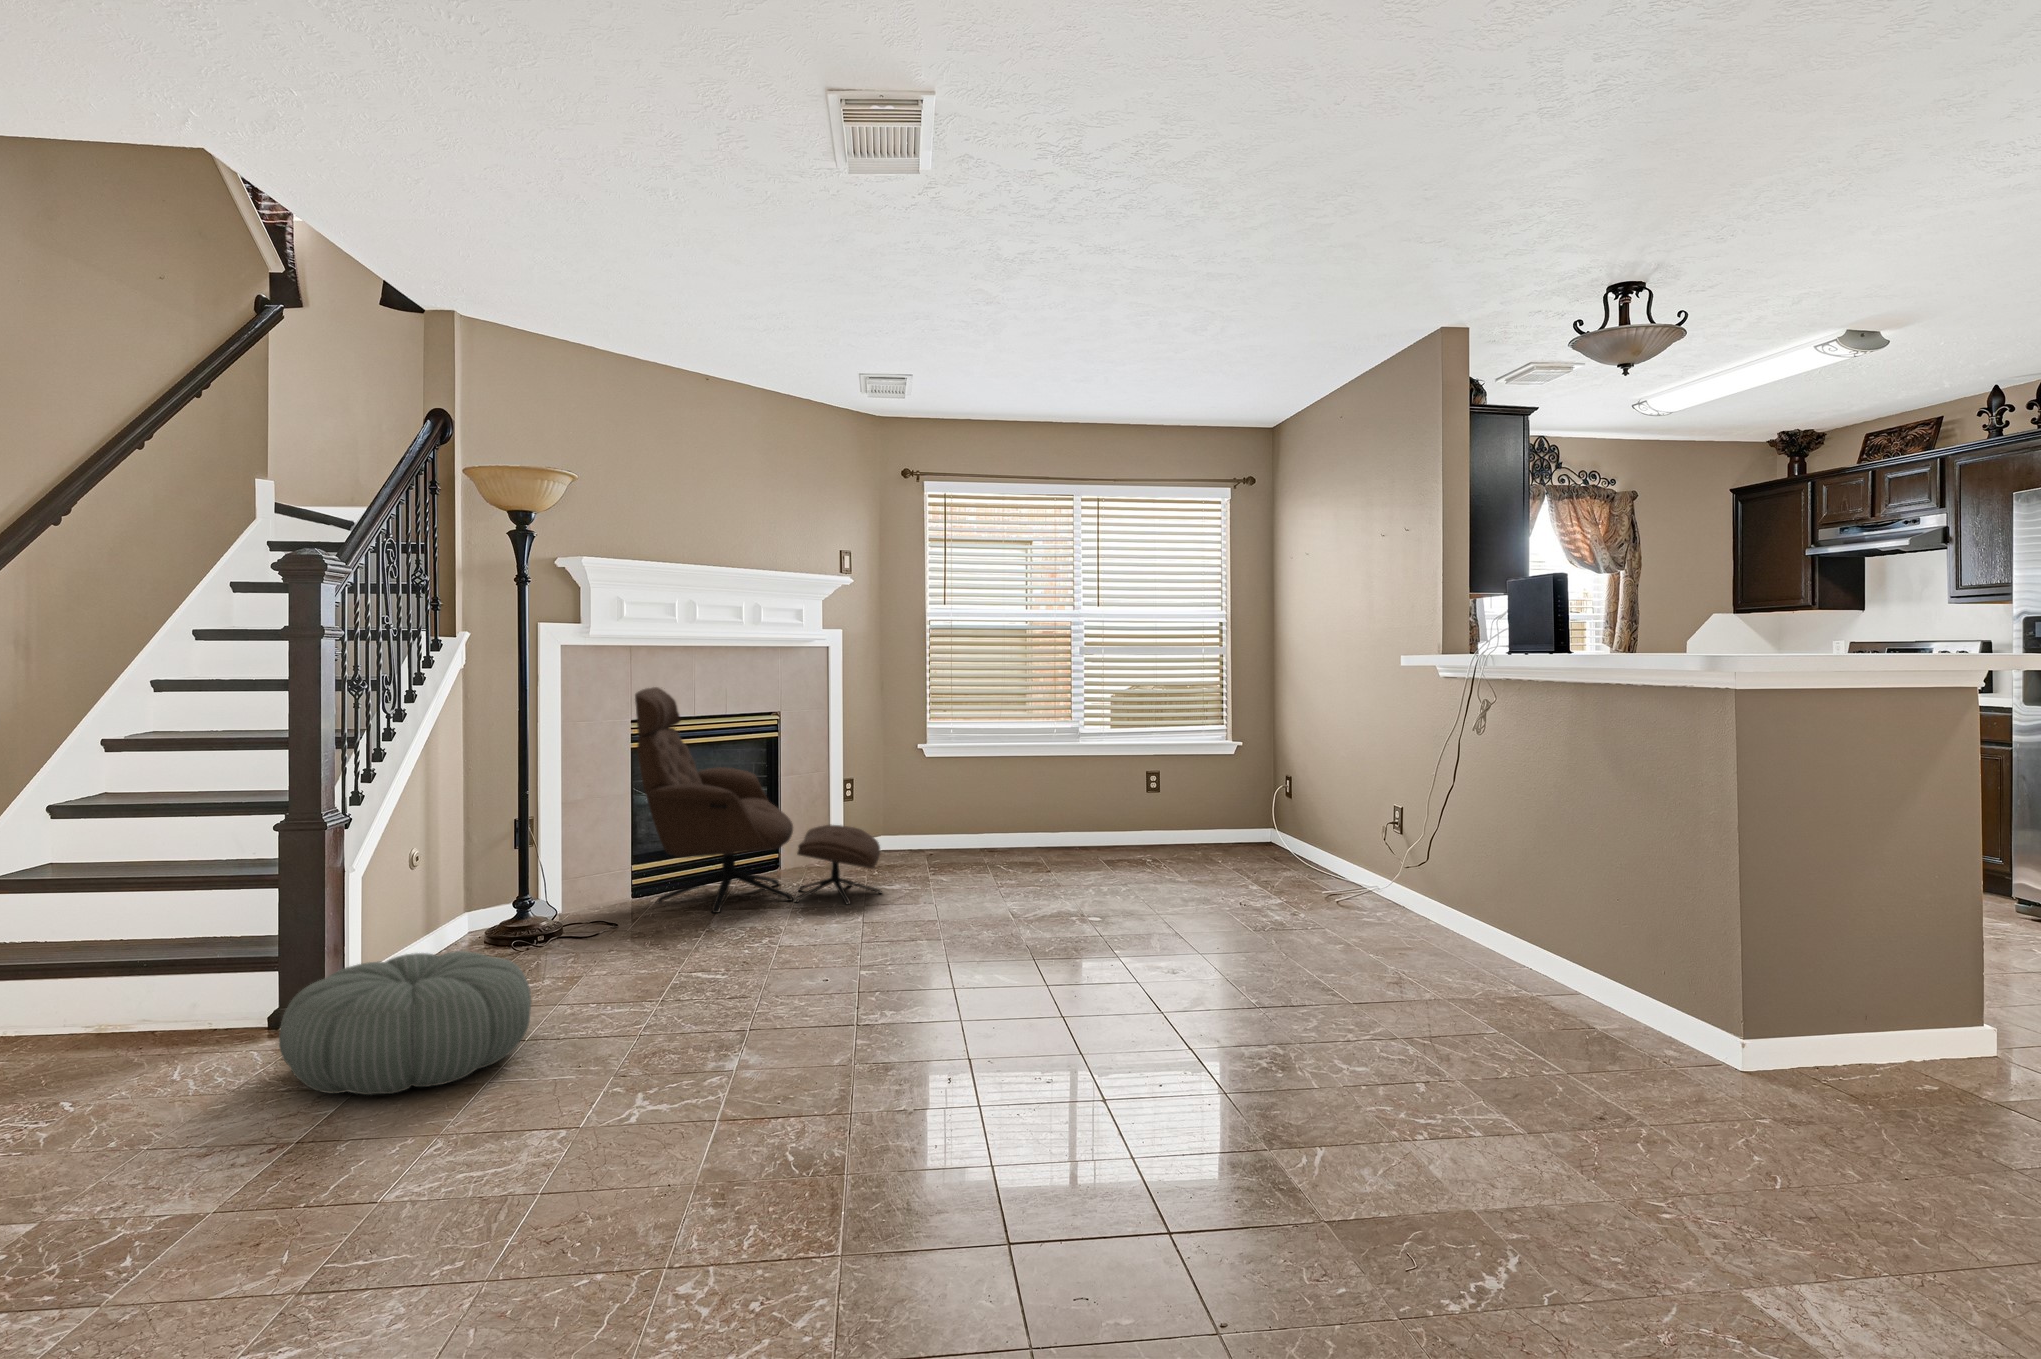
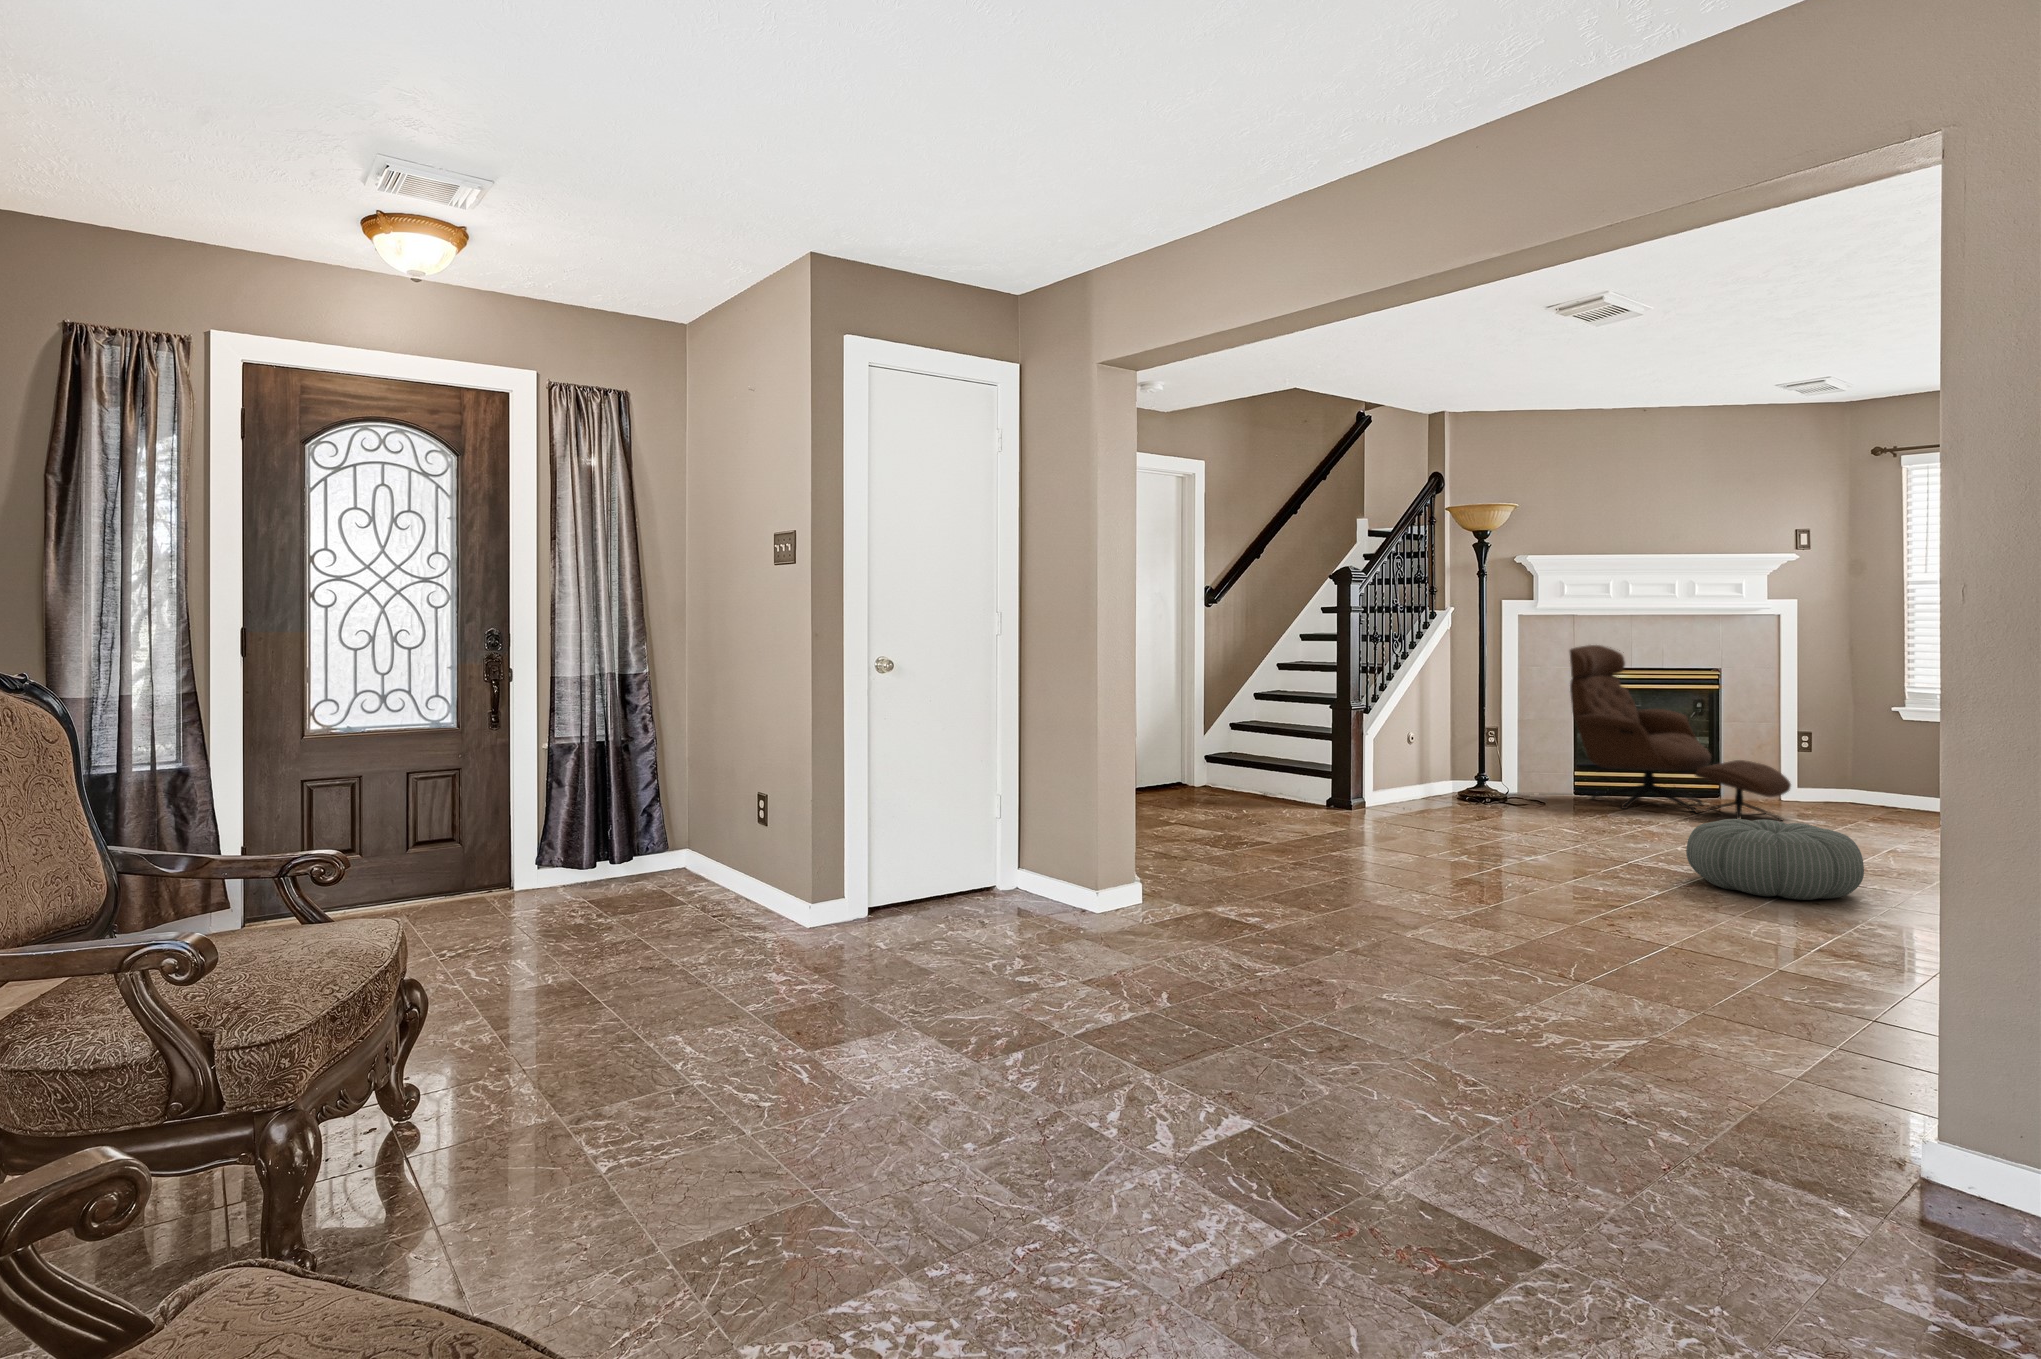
pouf: present [279,951,531,1095] -> present [1686,819,1864,900]

